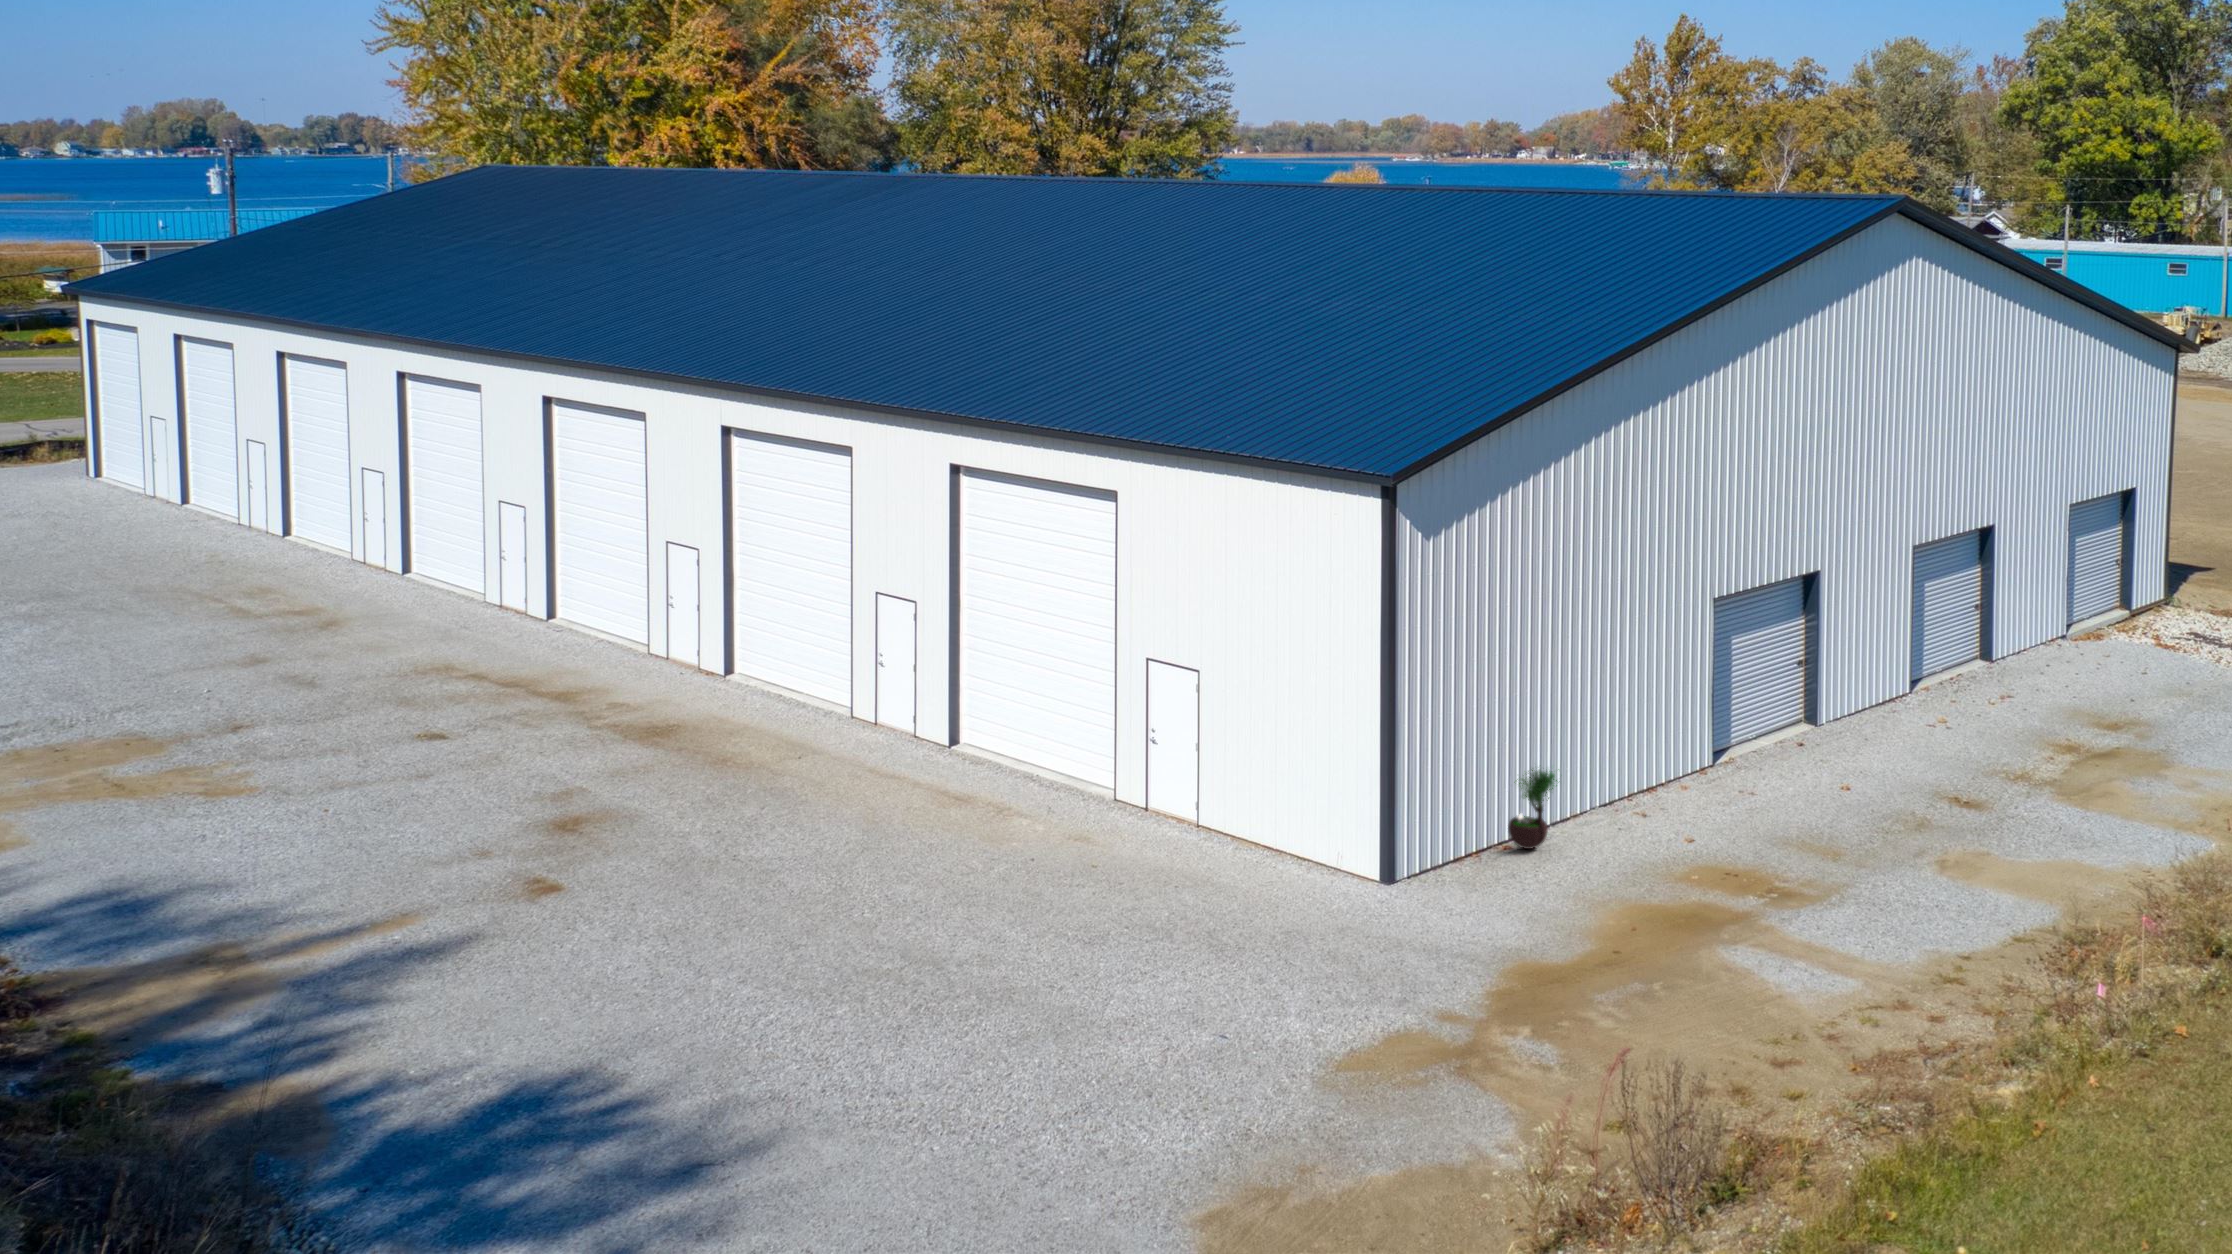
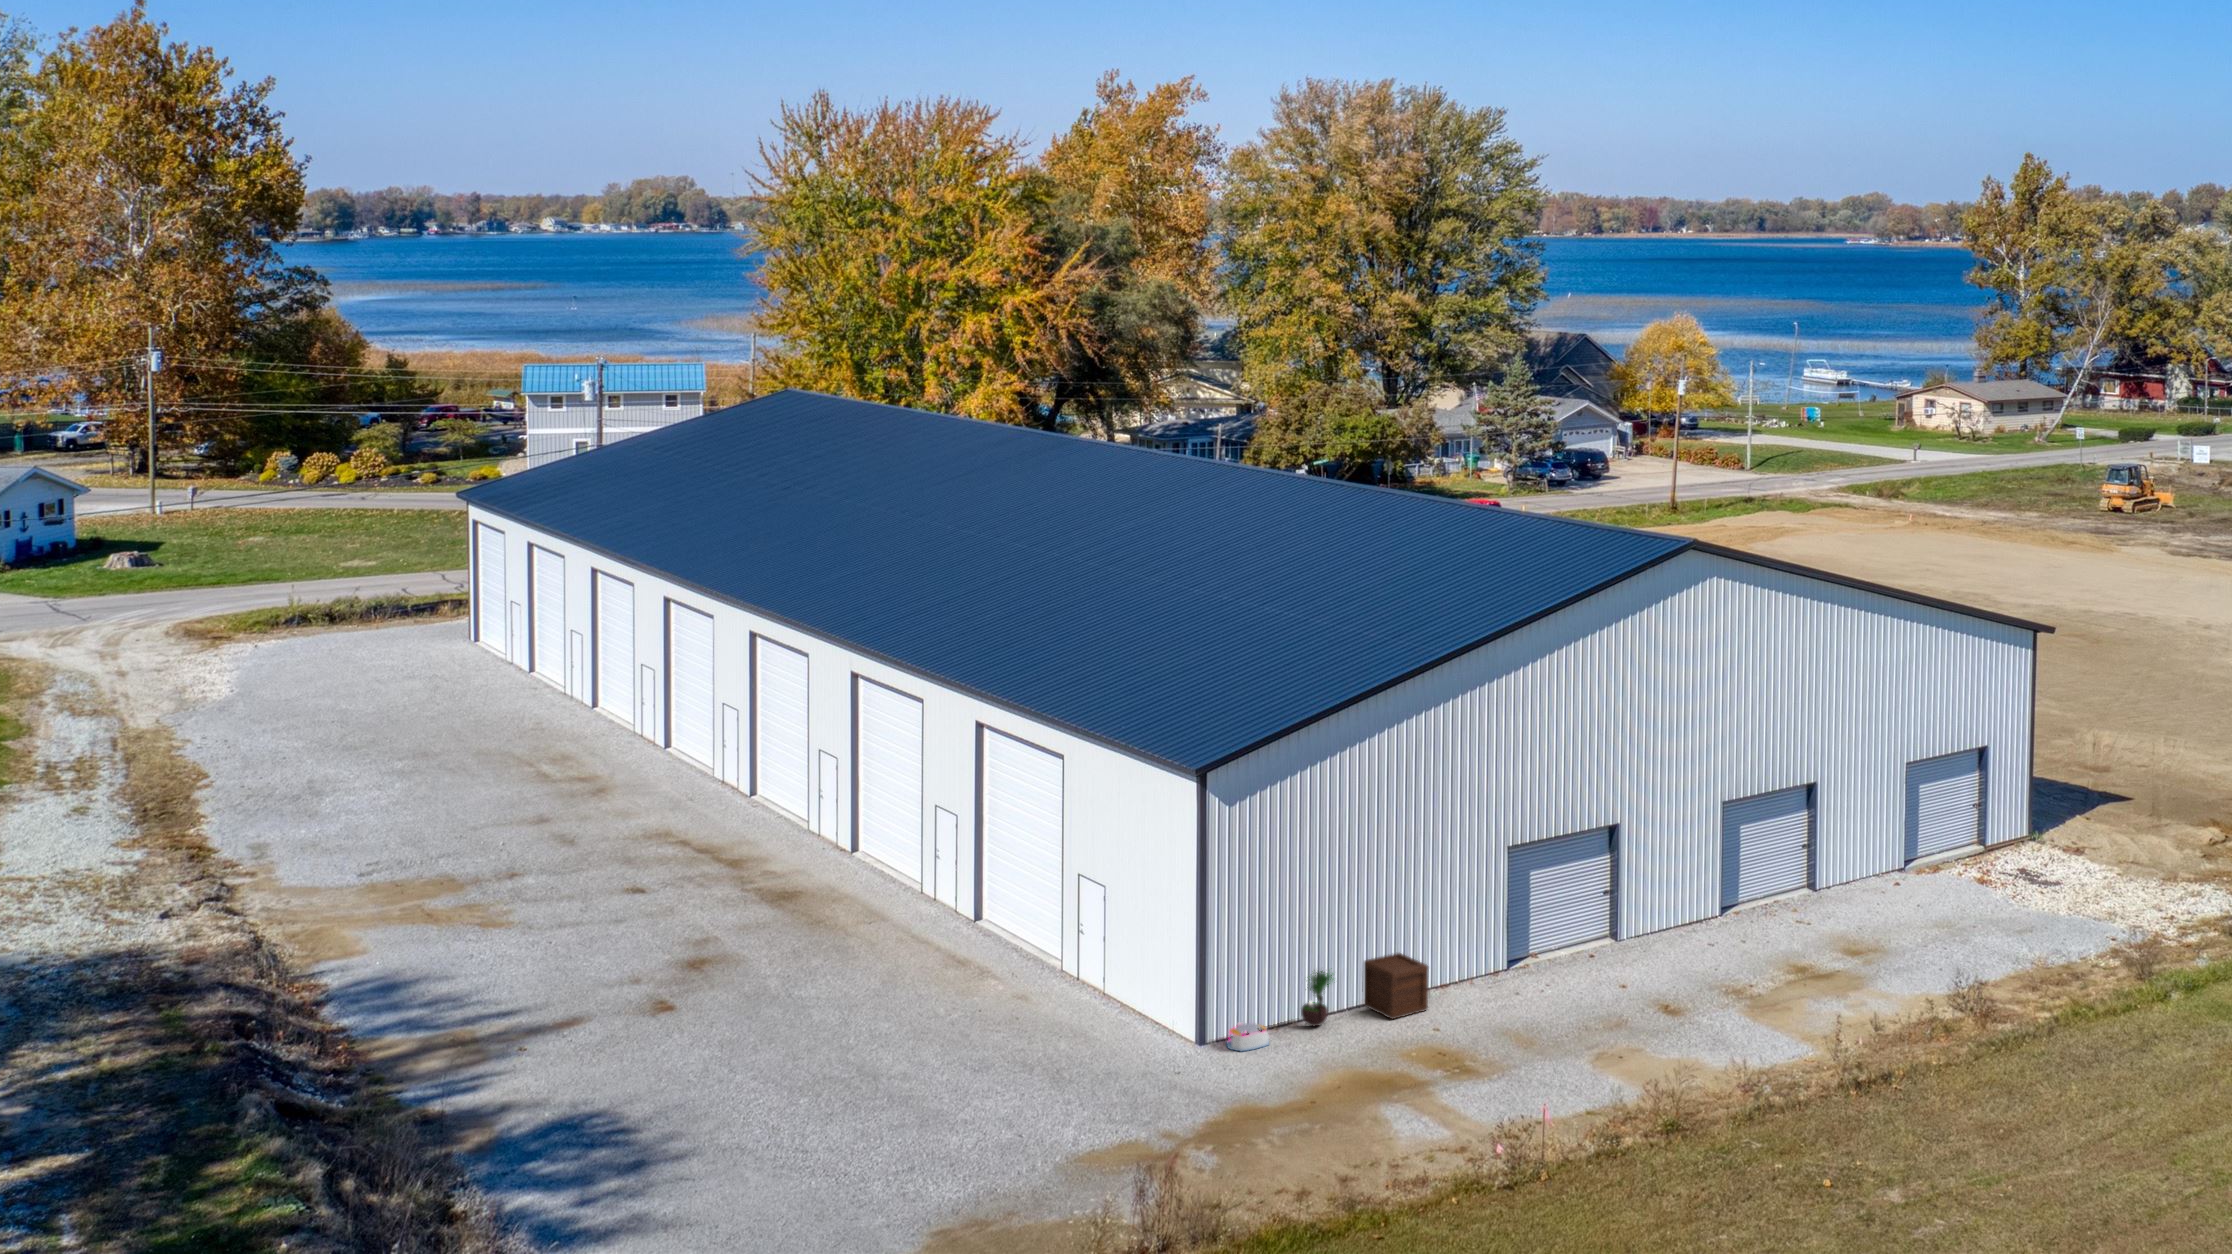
wooden crate: none [1570,744,1664,834] -> present [1362,953,1429,1019]
storage bin: none [1425,847,1487,888] -> present [1226,1022,1269,1051]

